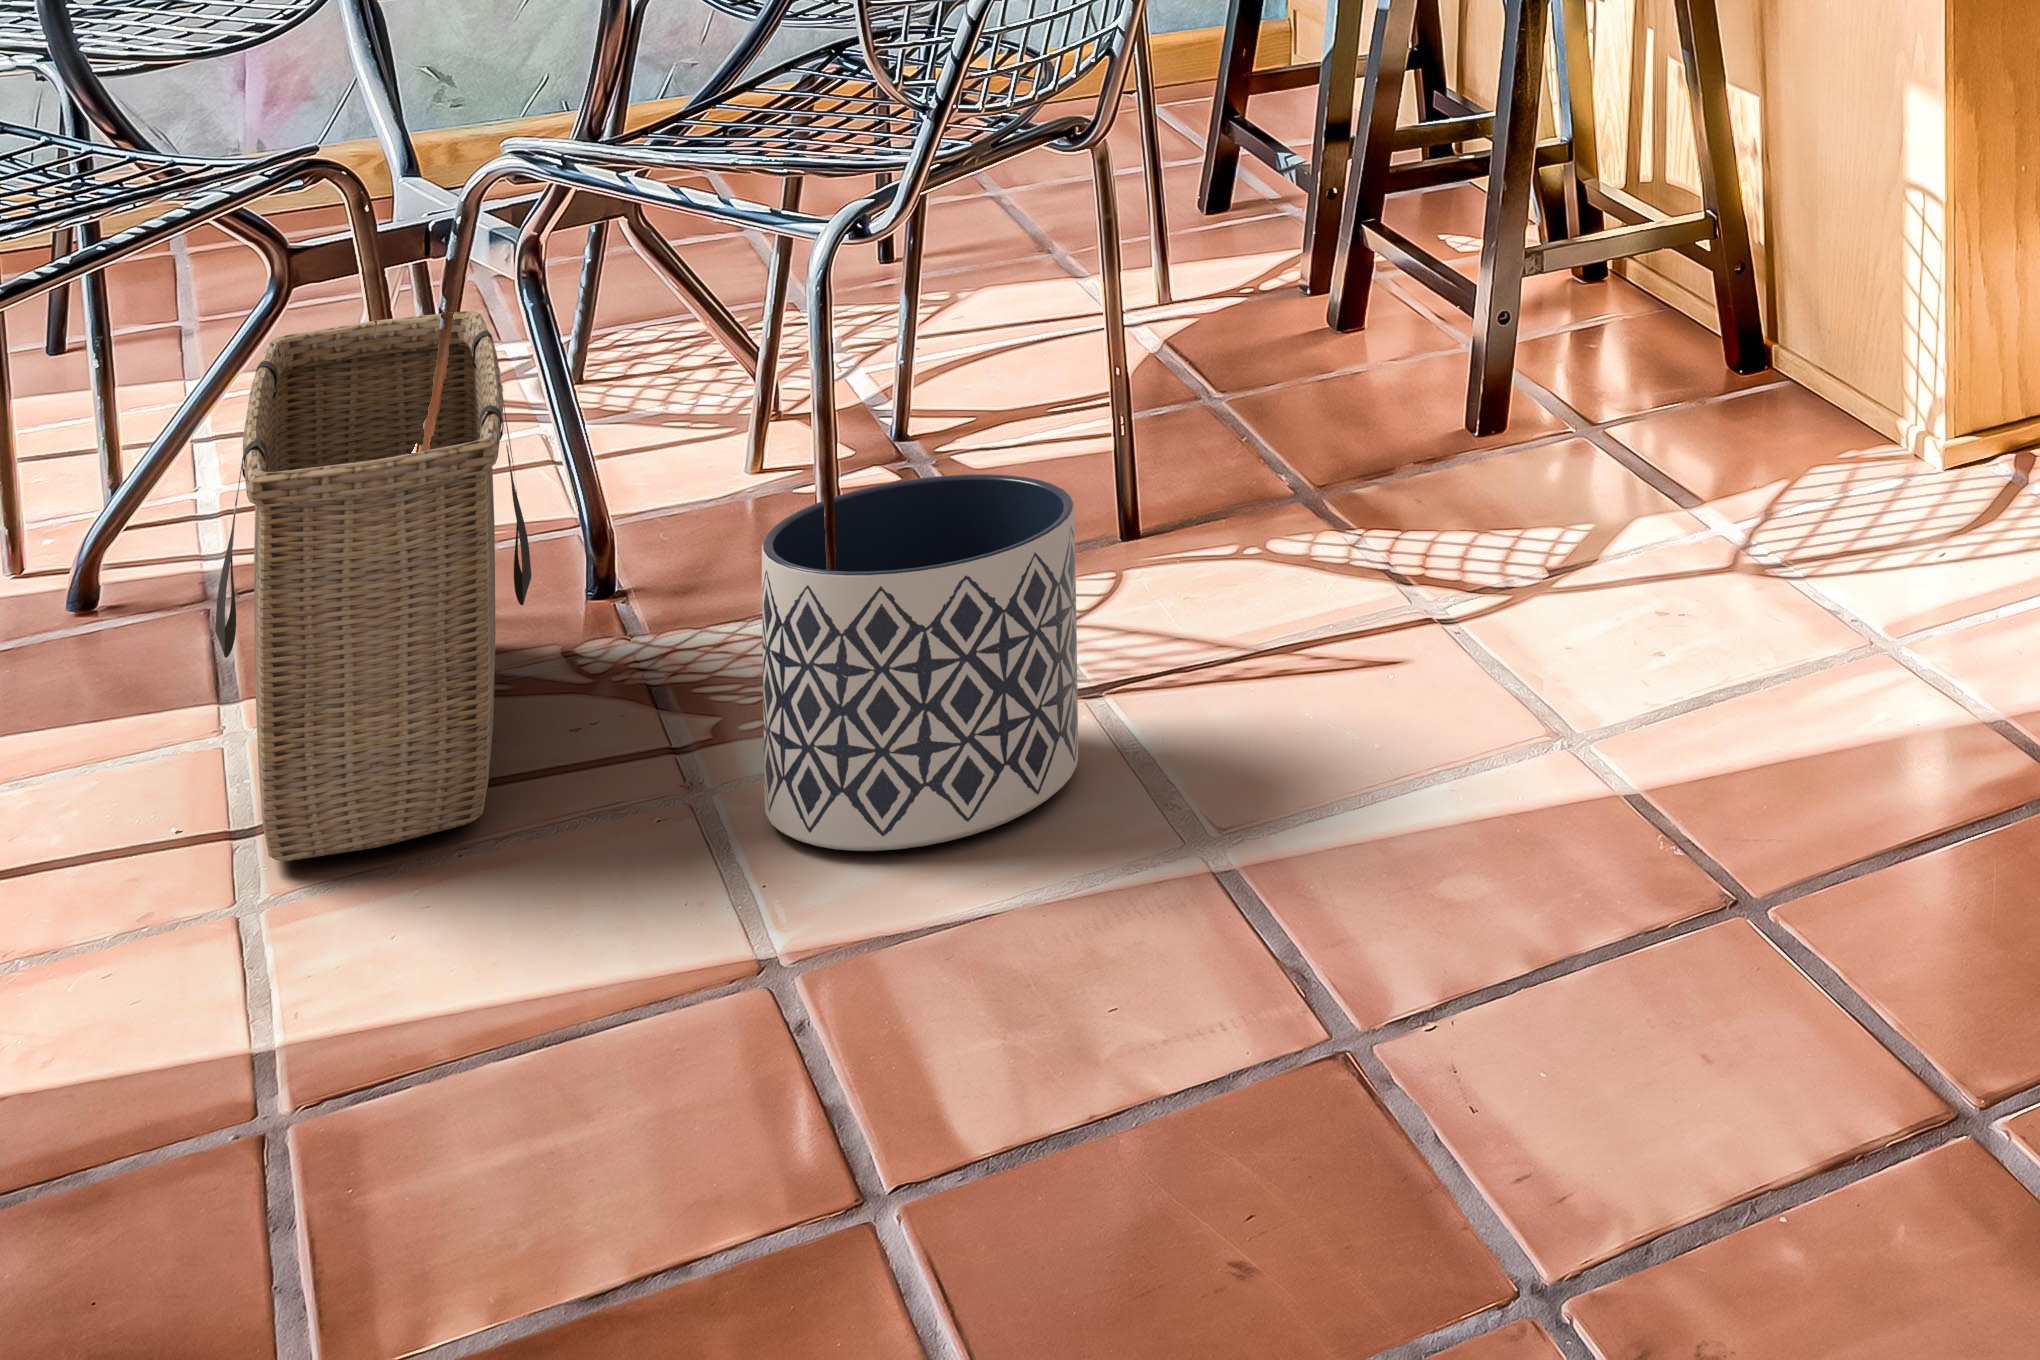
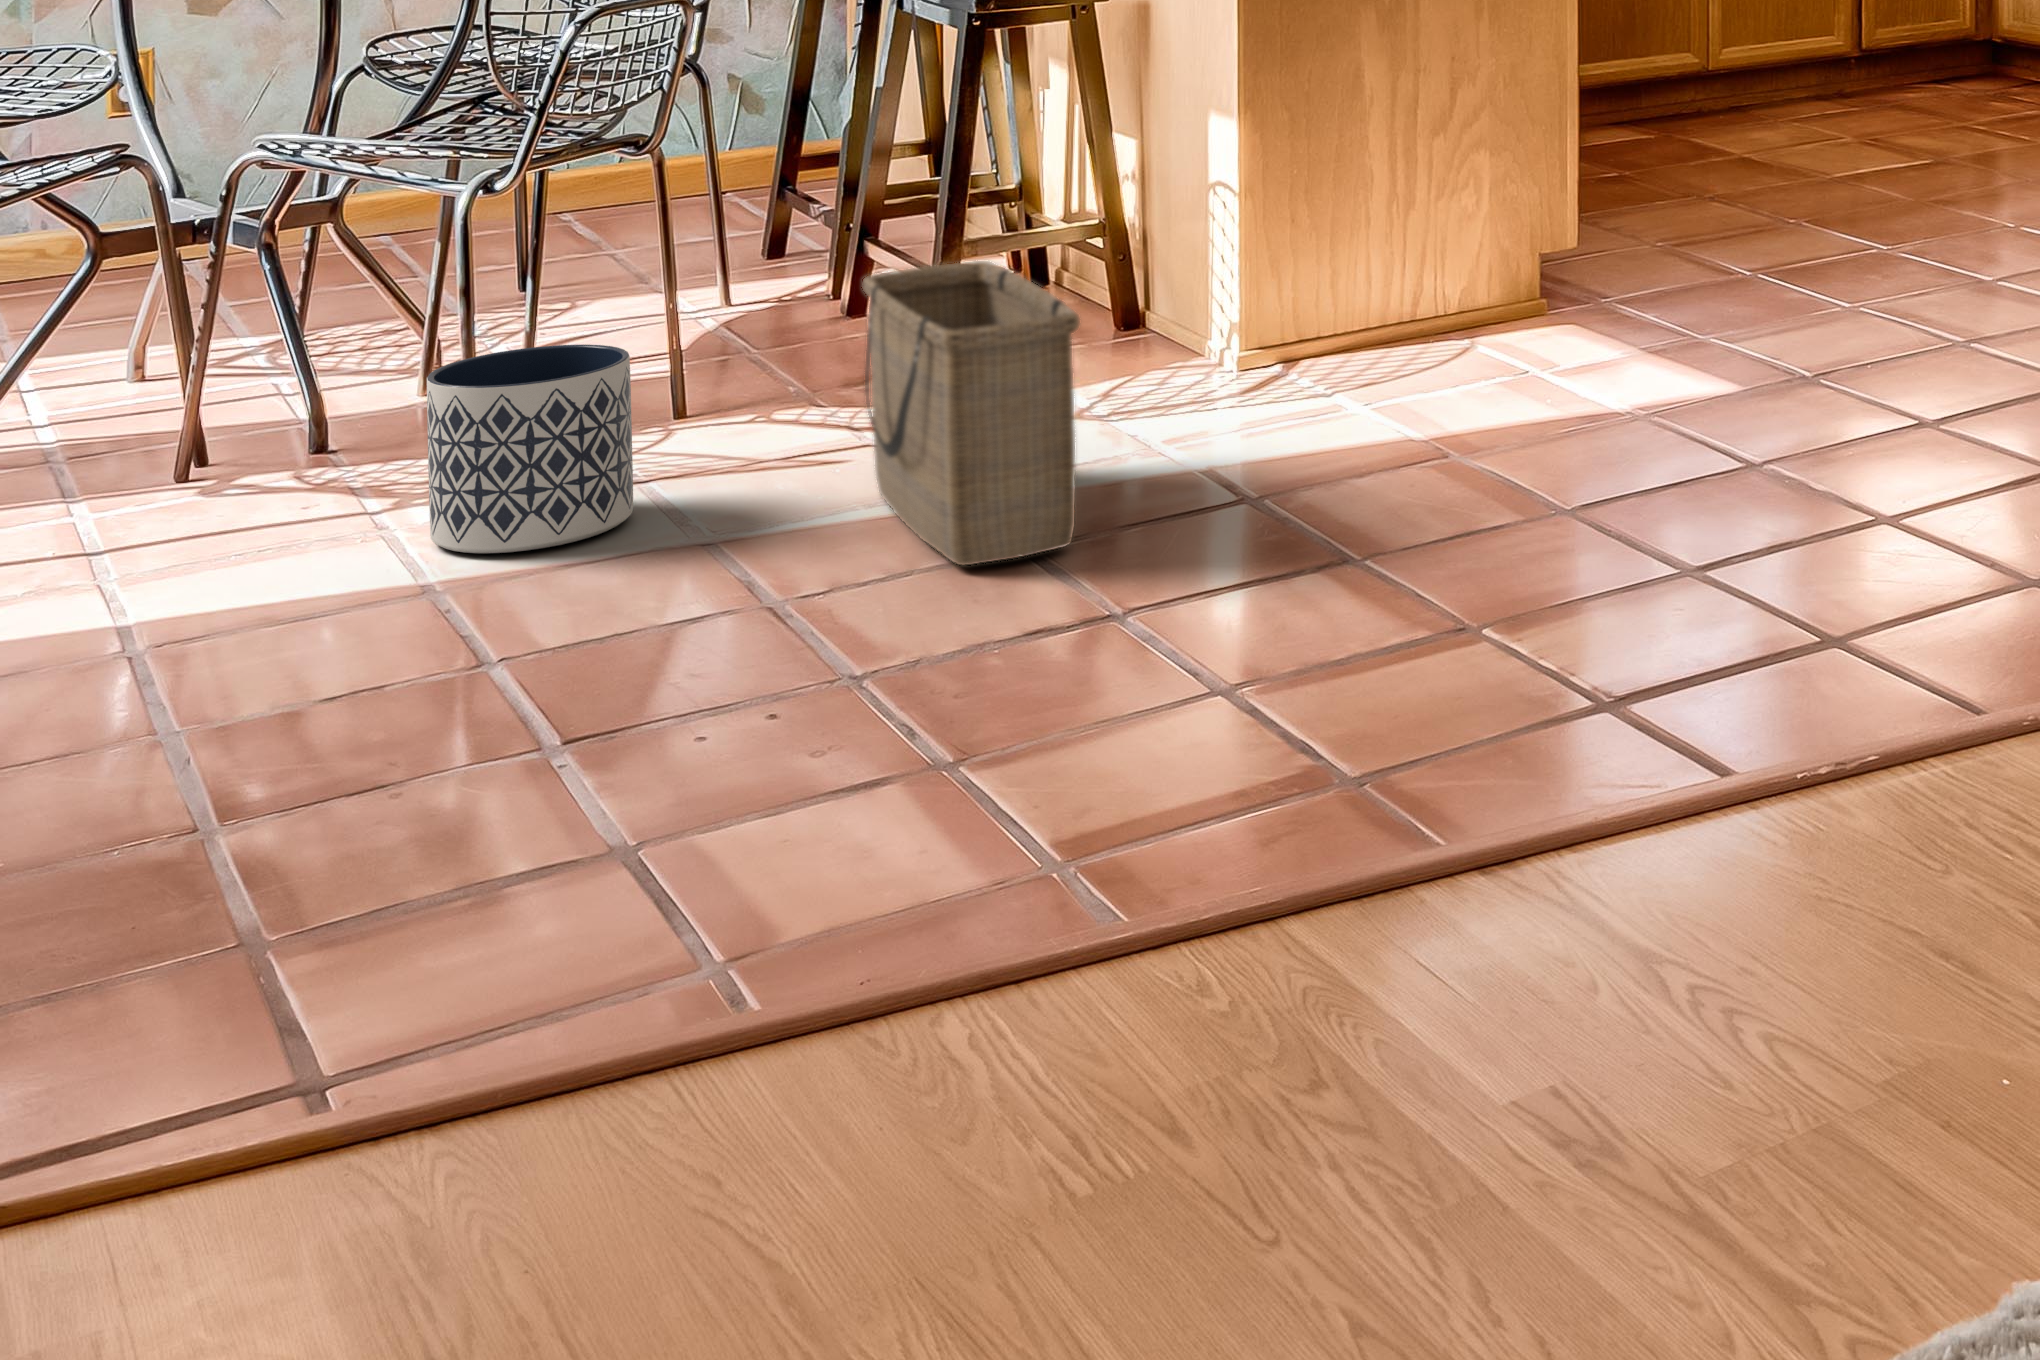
basket: present [215,311,531,861] -> present [863,261,1080,565]

